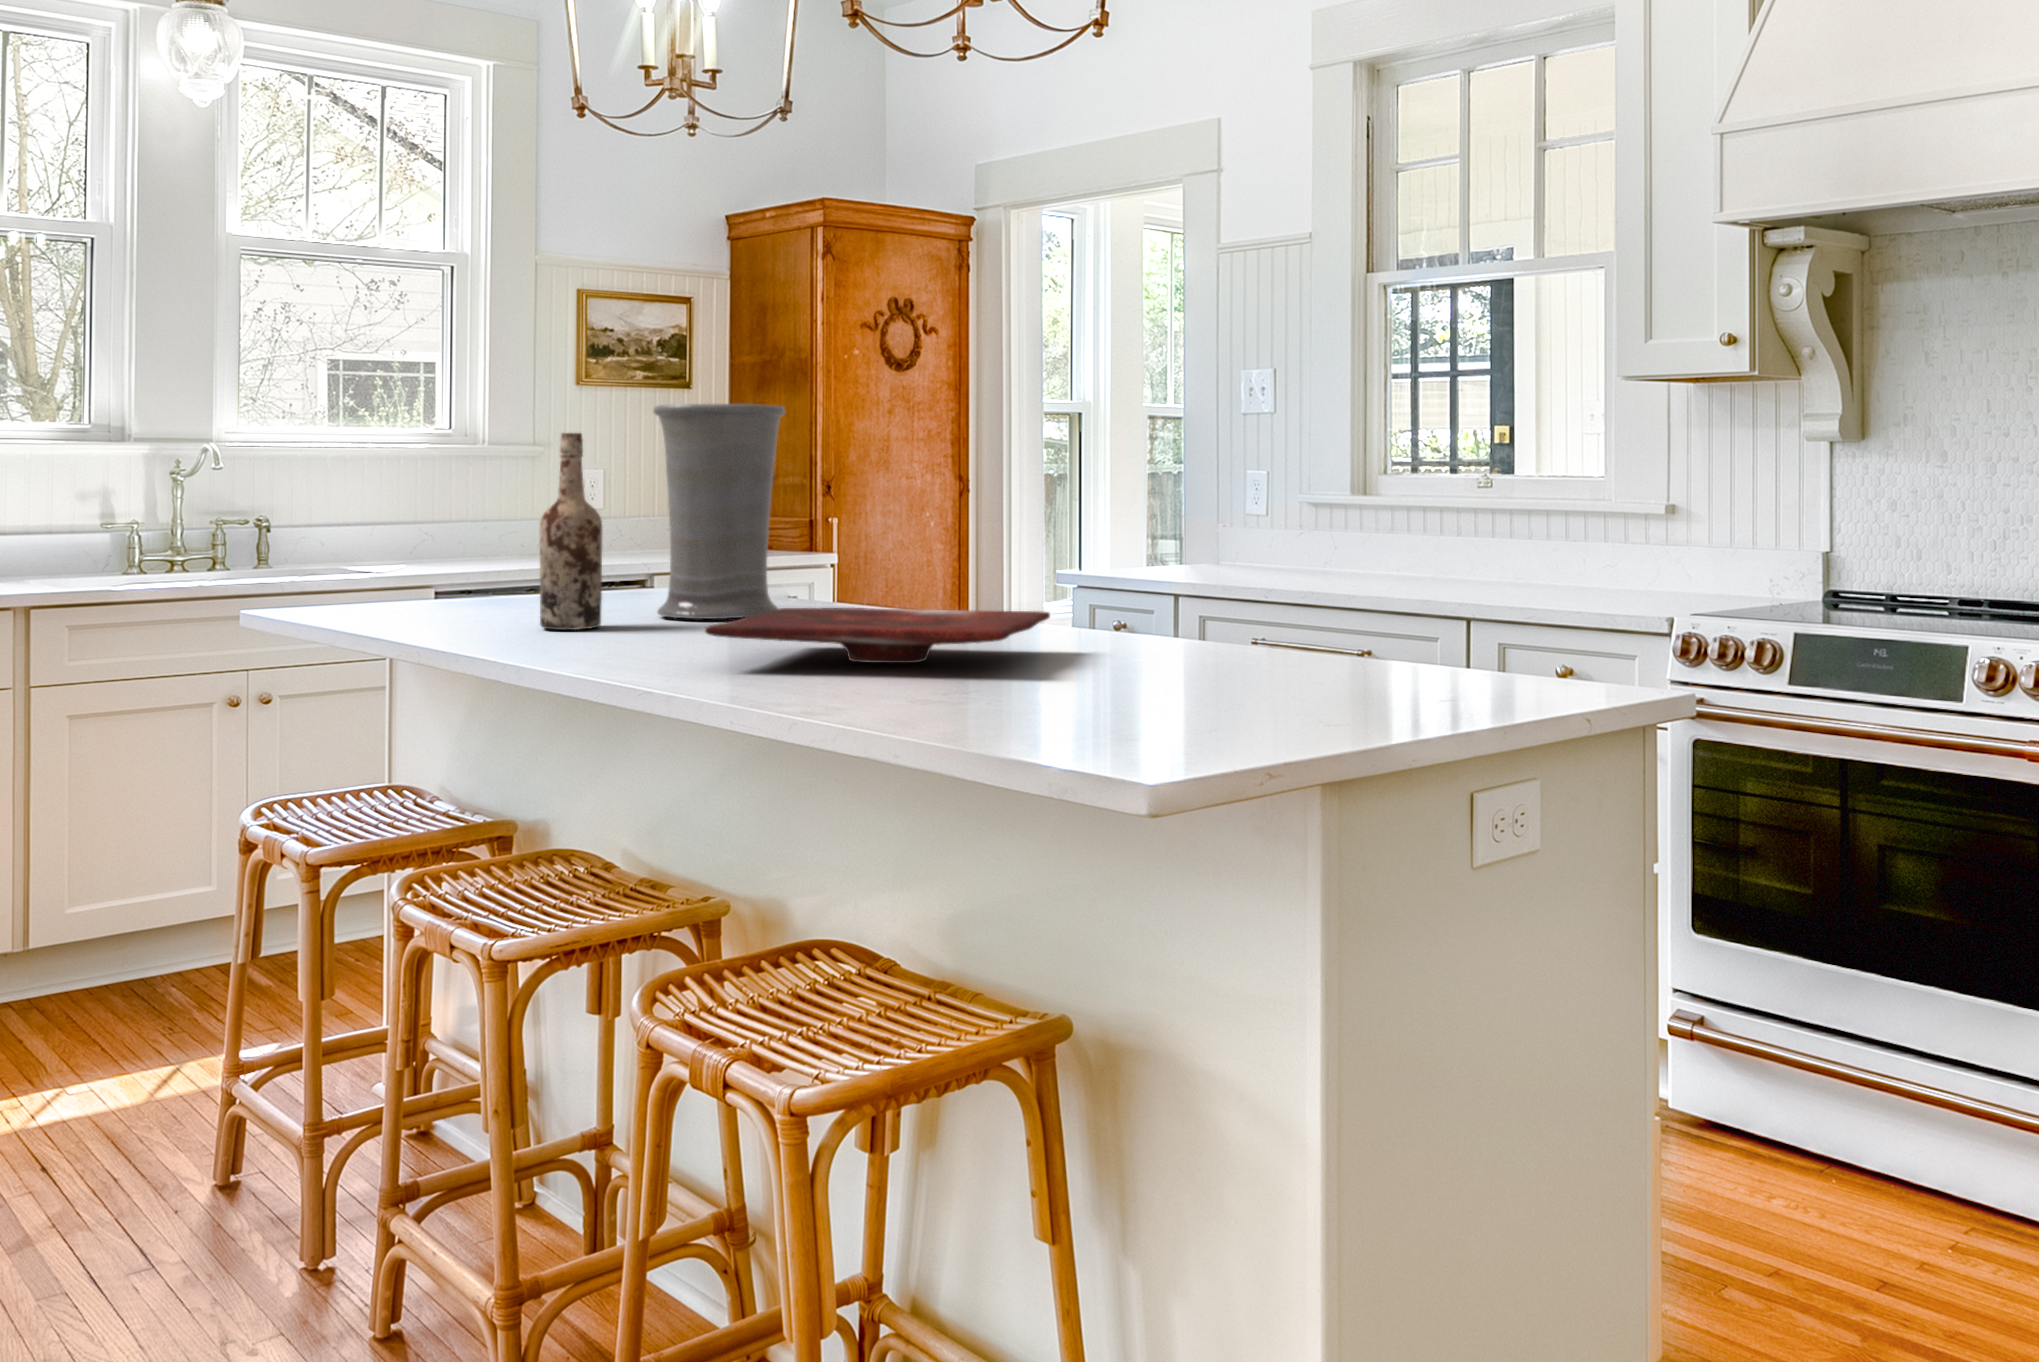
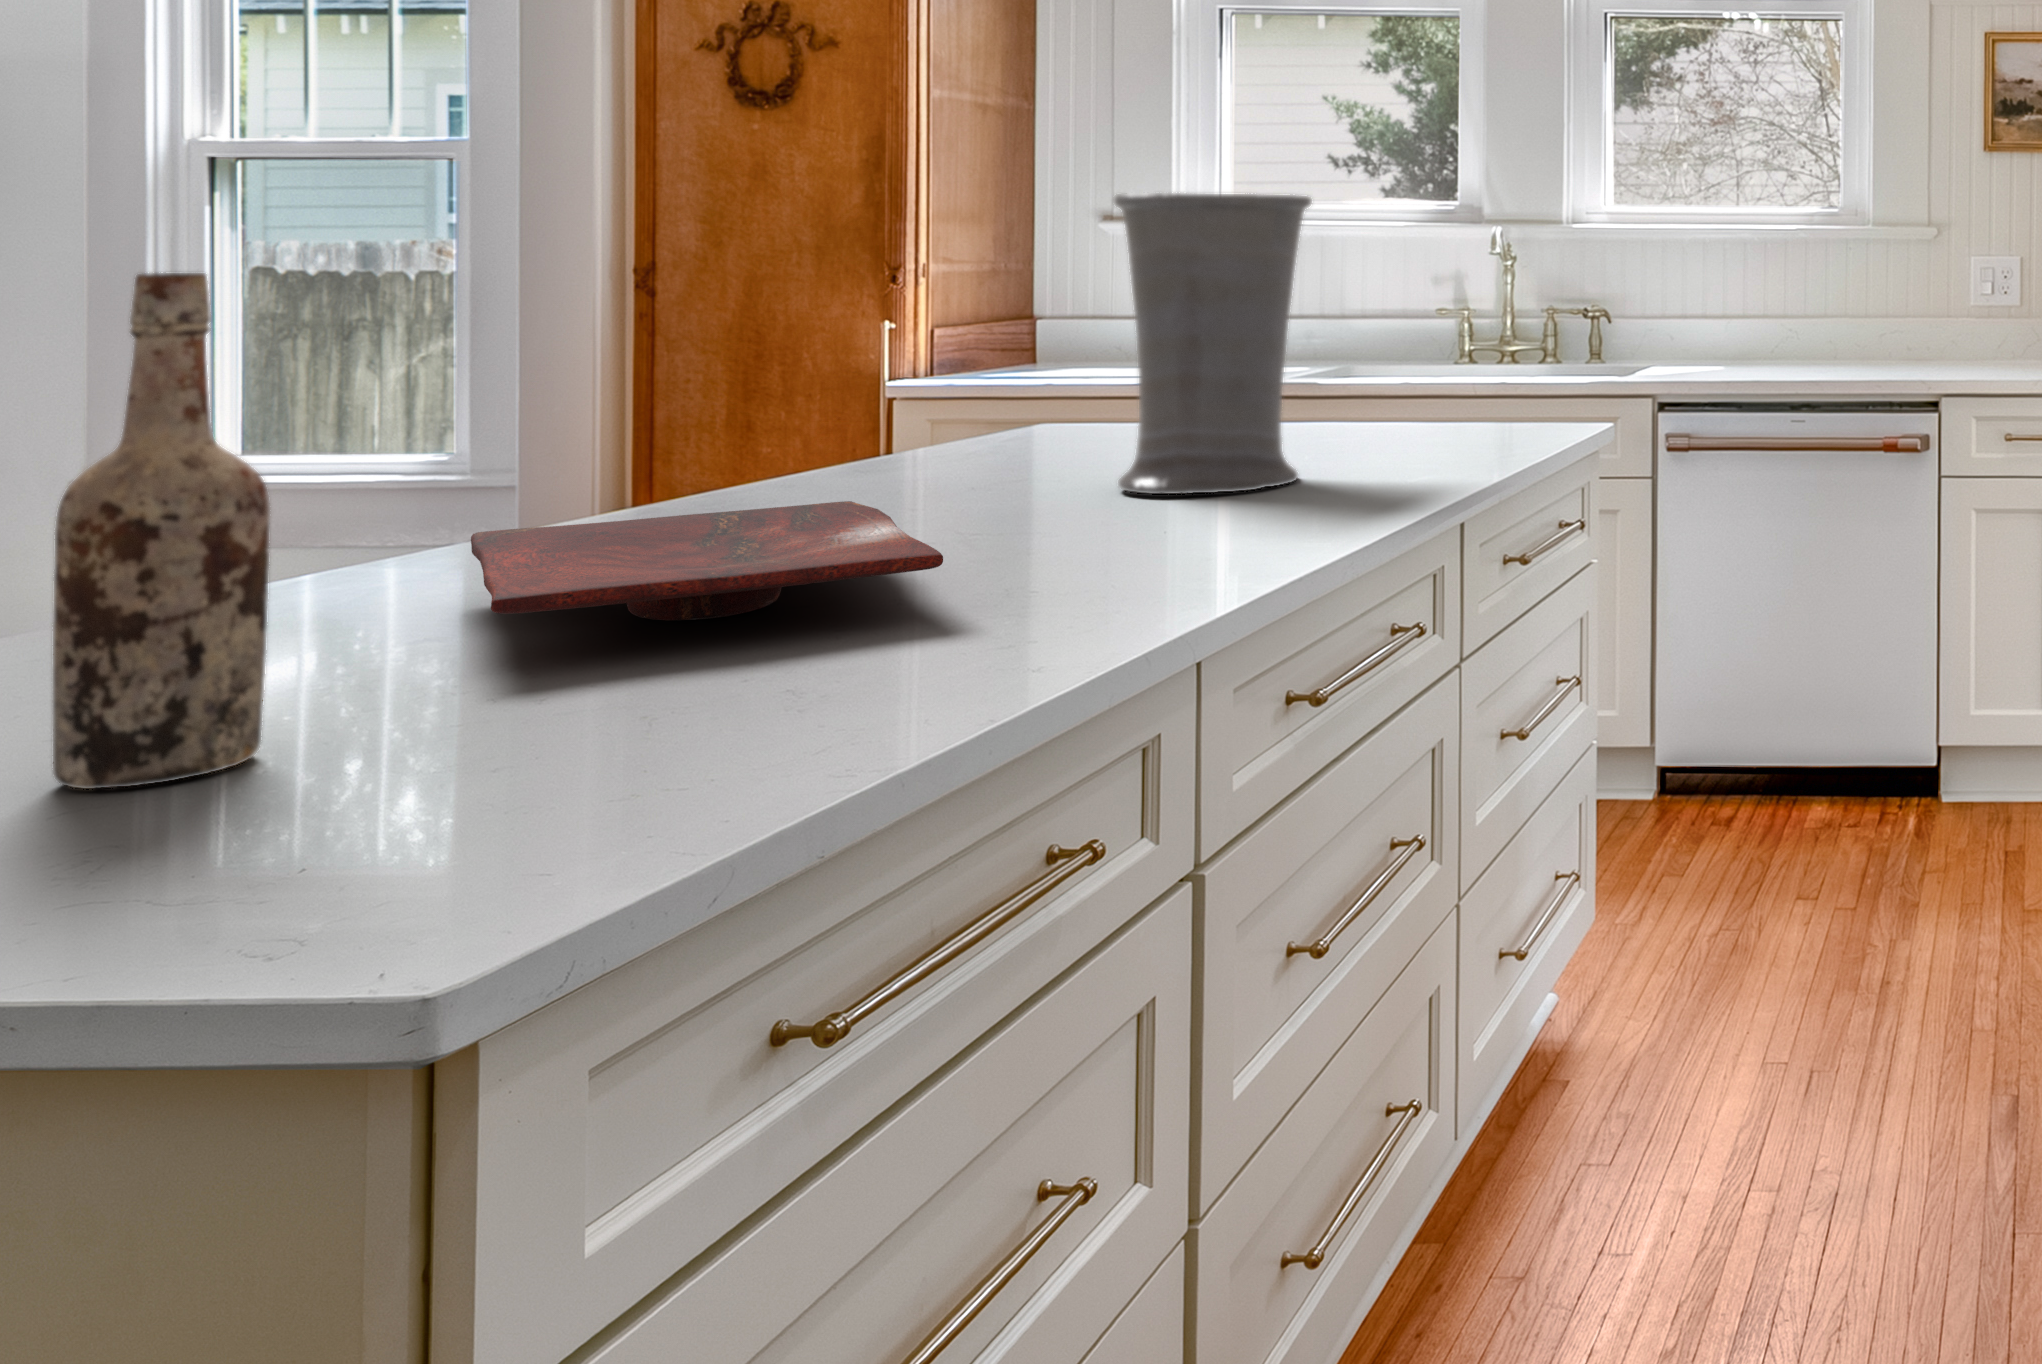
wine bottle: present [540,433,603,630] -> present [53,273,270,789]

